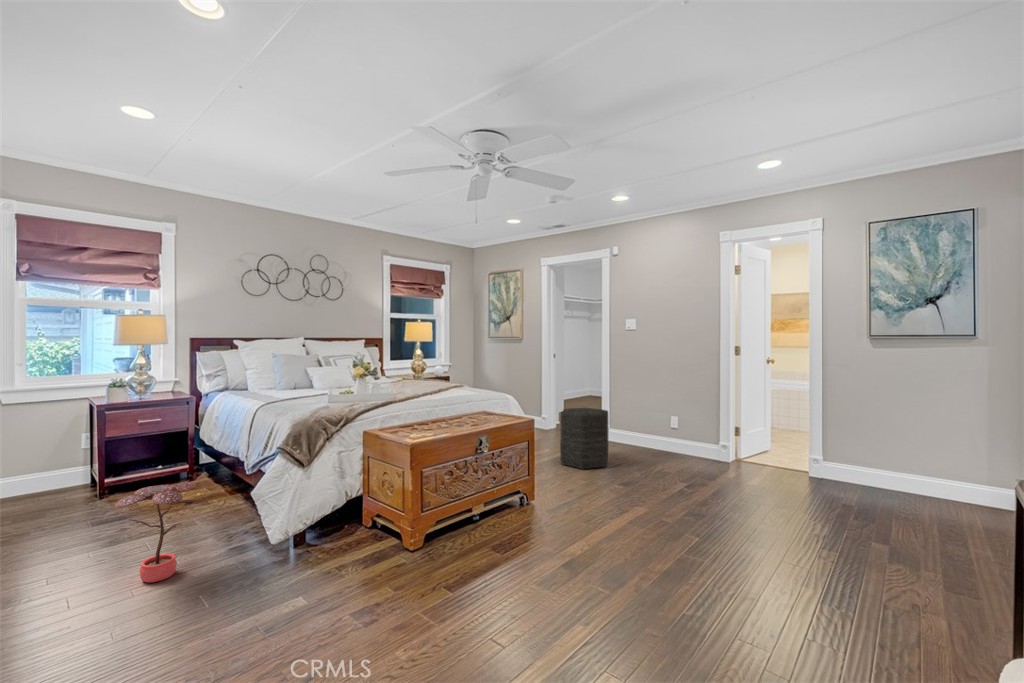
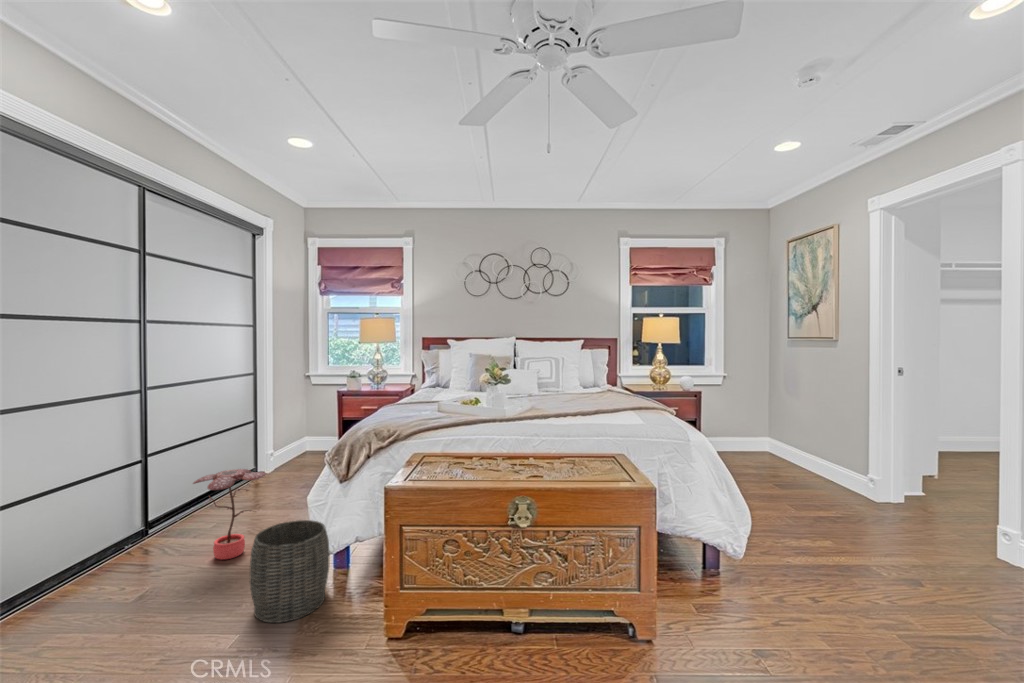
ottoman: present [560,408,608,469] -> none [816,473,953,627]
woven basket: none [275,498,341,581] -> present [250,520,330,623]

